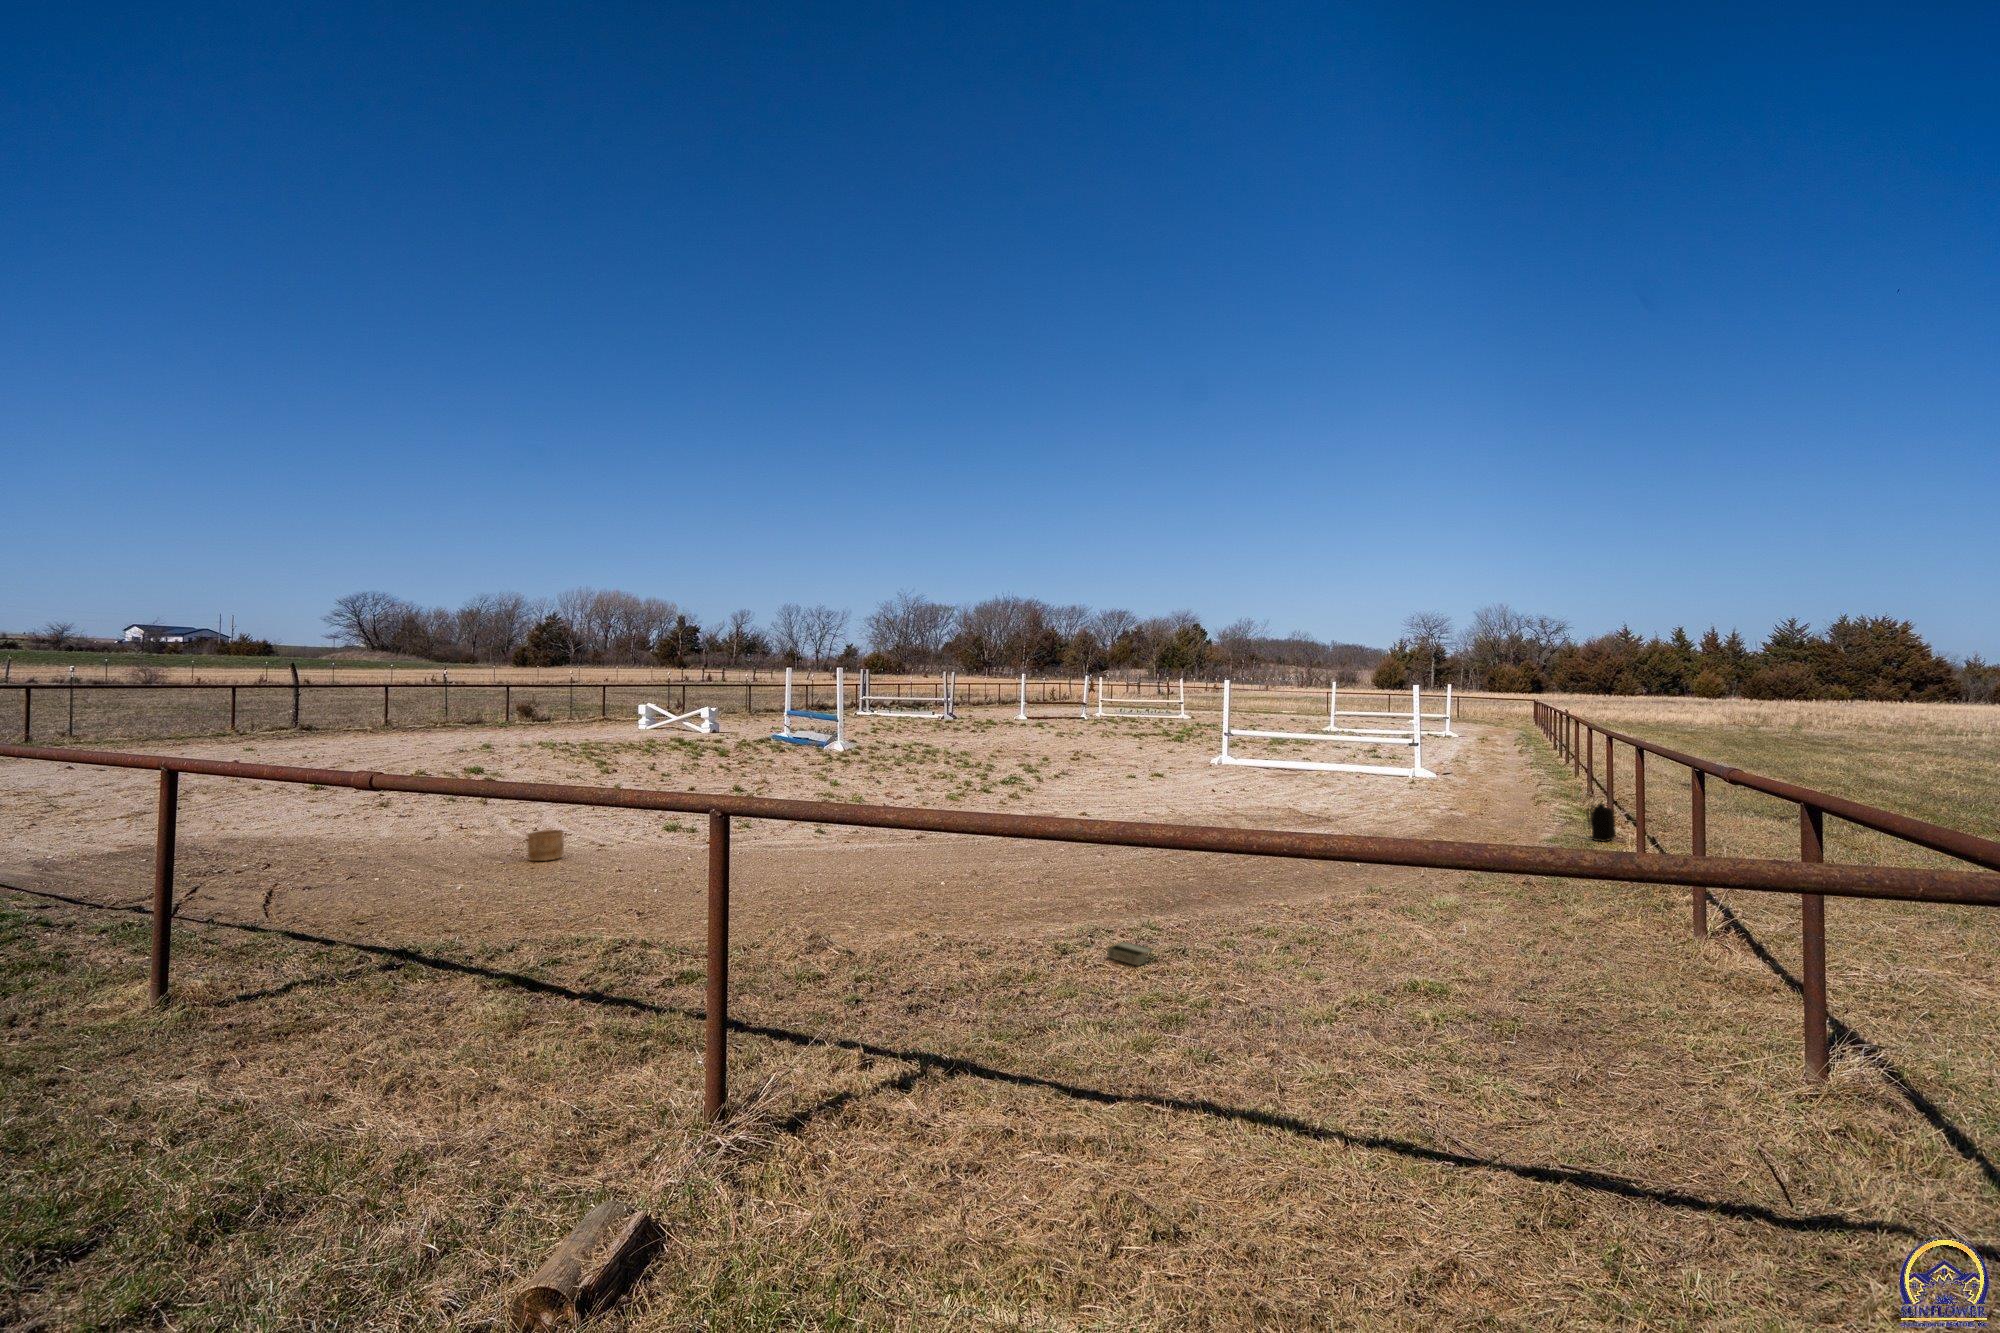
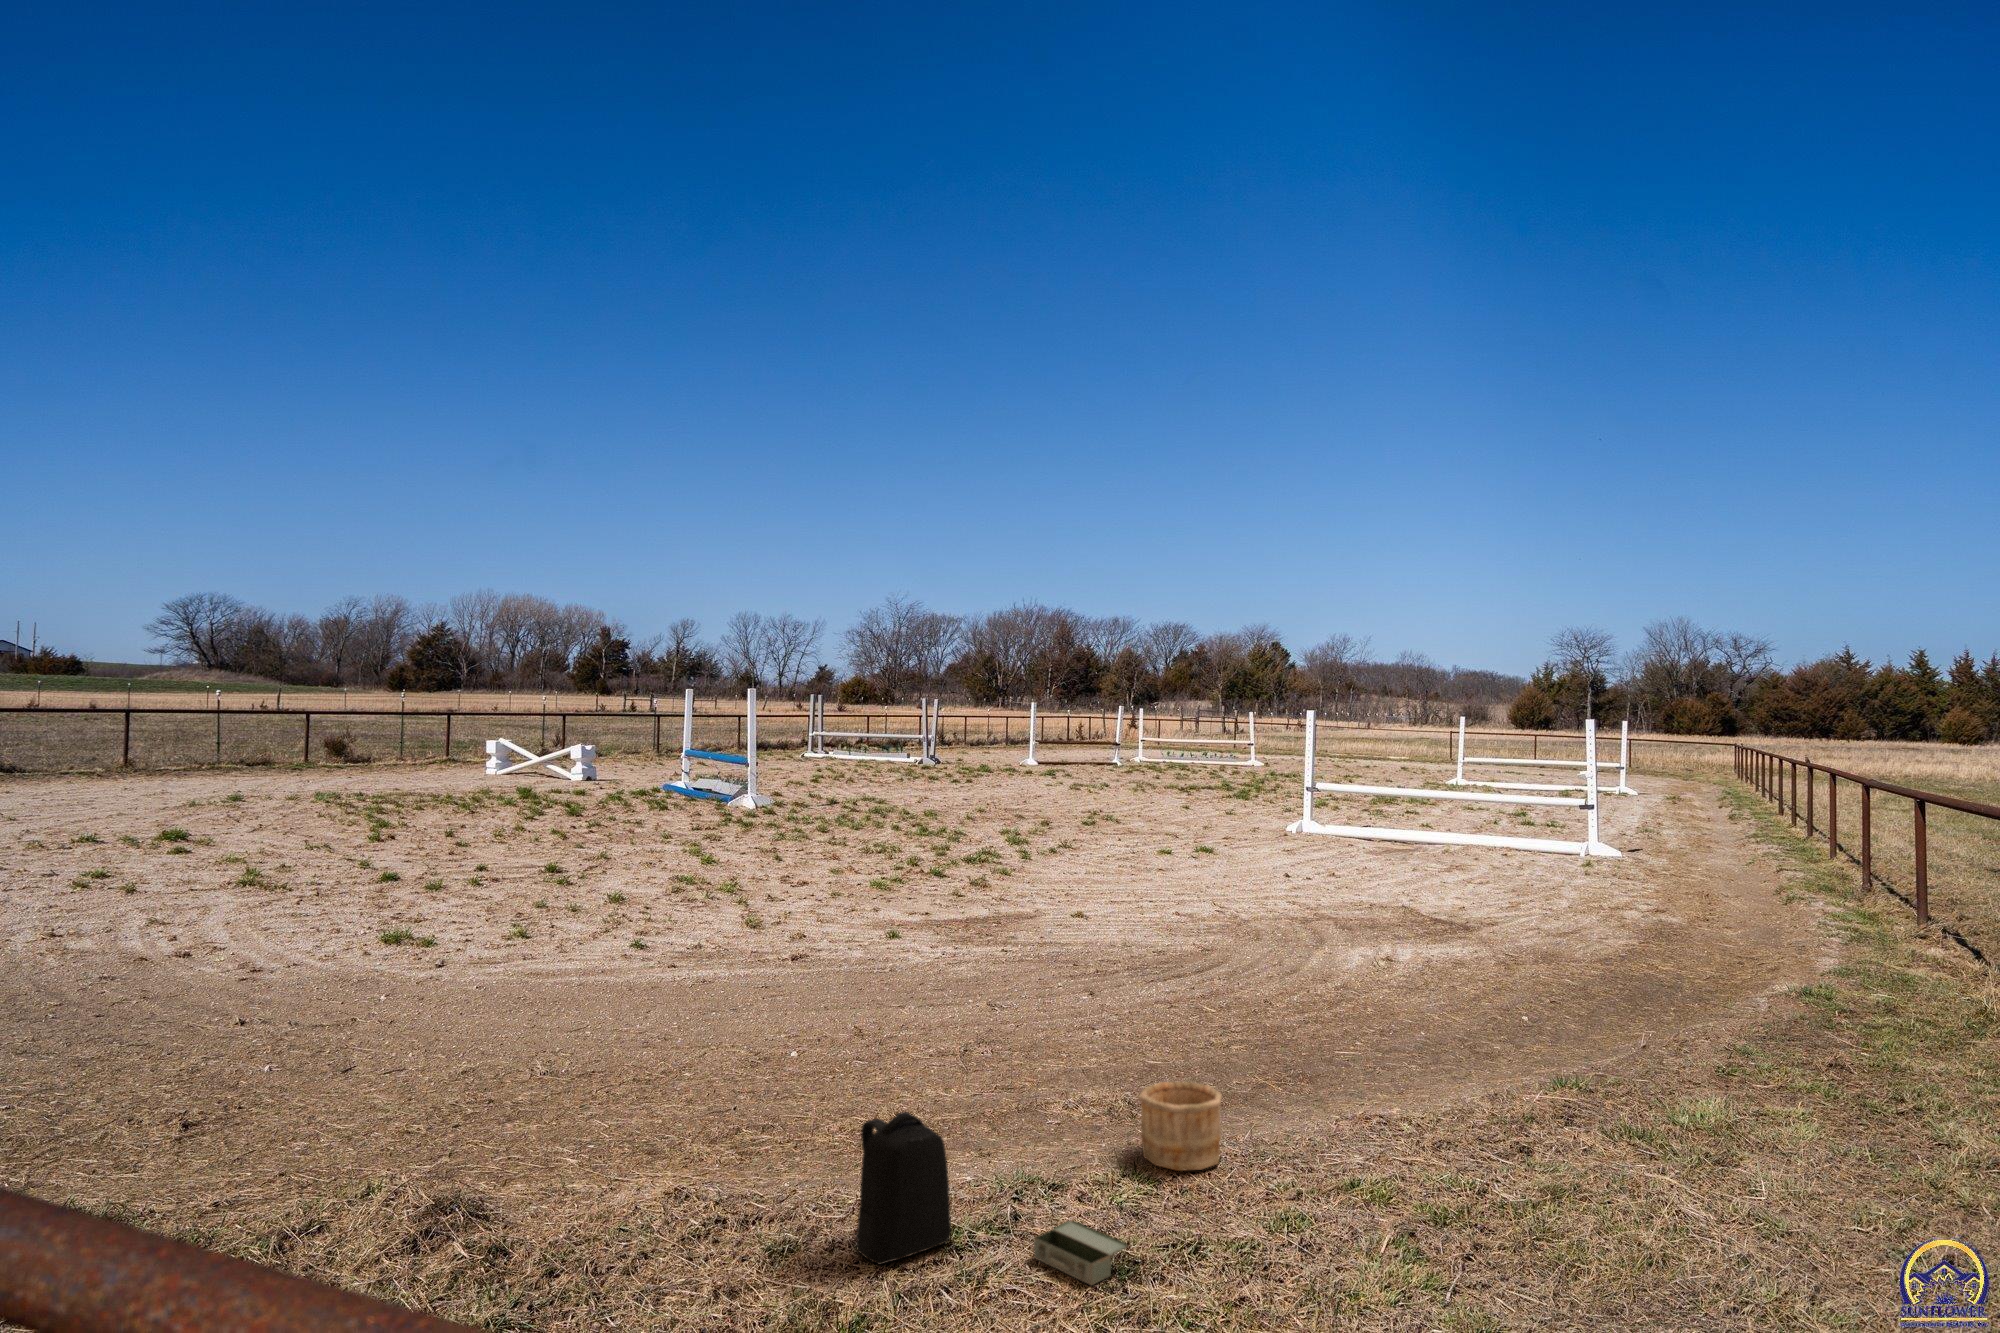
backpack: present [1587,803,1616,842] -> present [855,1112,951,1265]
wooden bucket: present [527,830,564,861] -> present [1139,1082,1222,1171]

